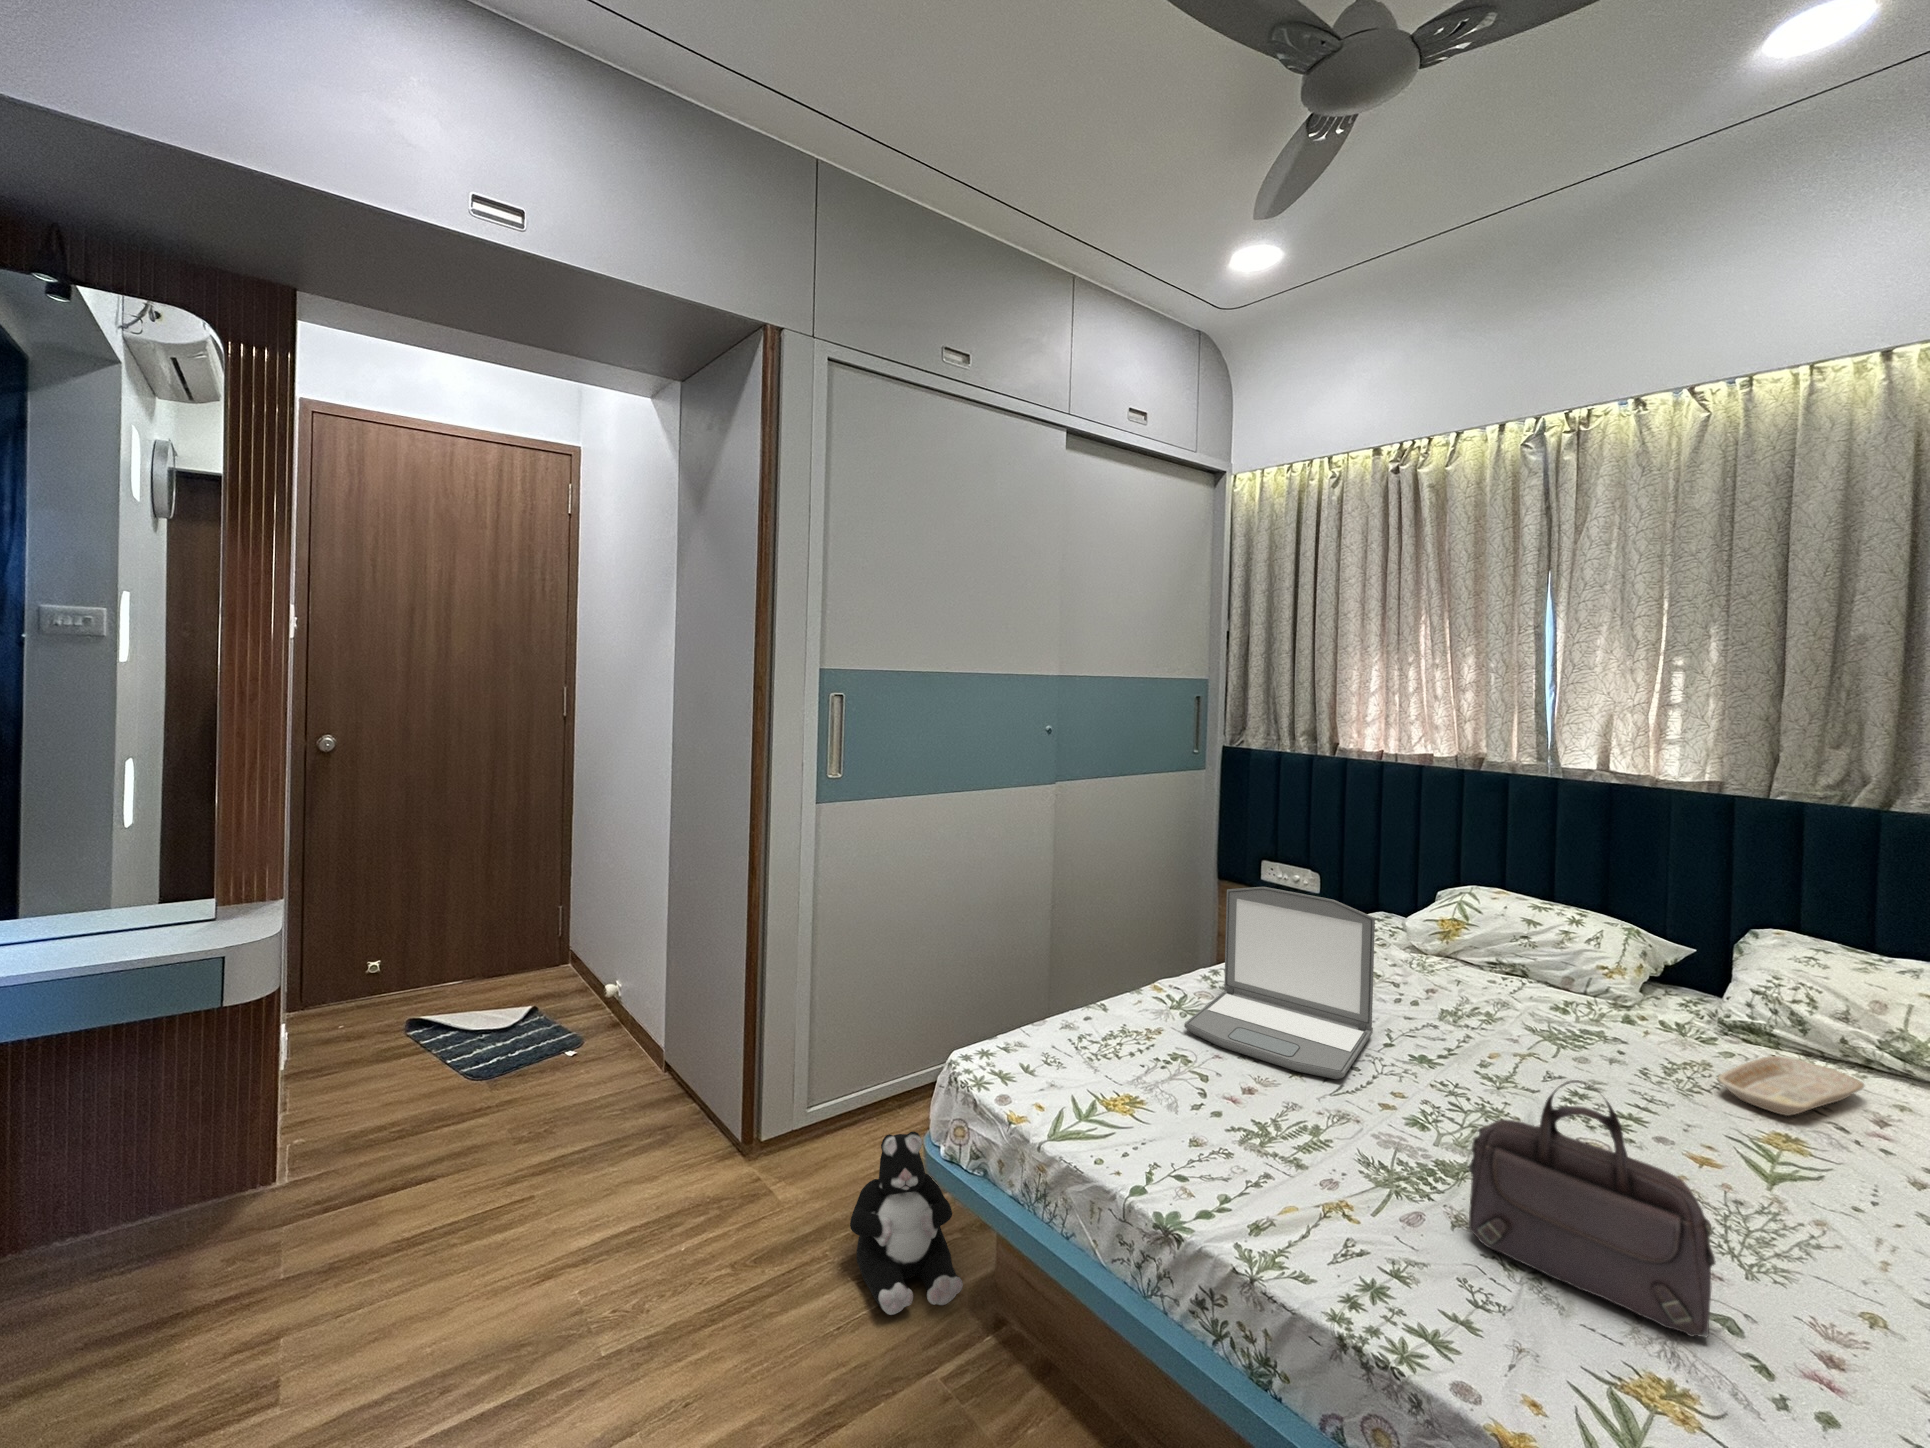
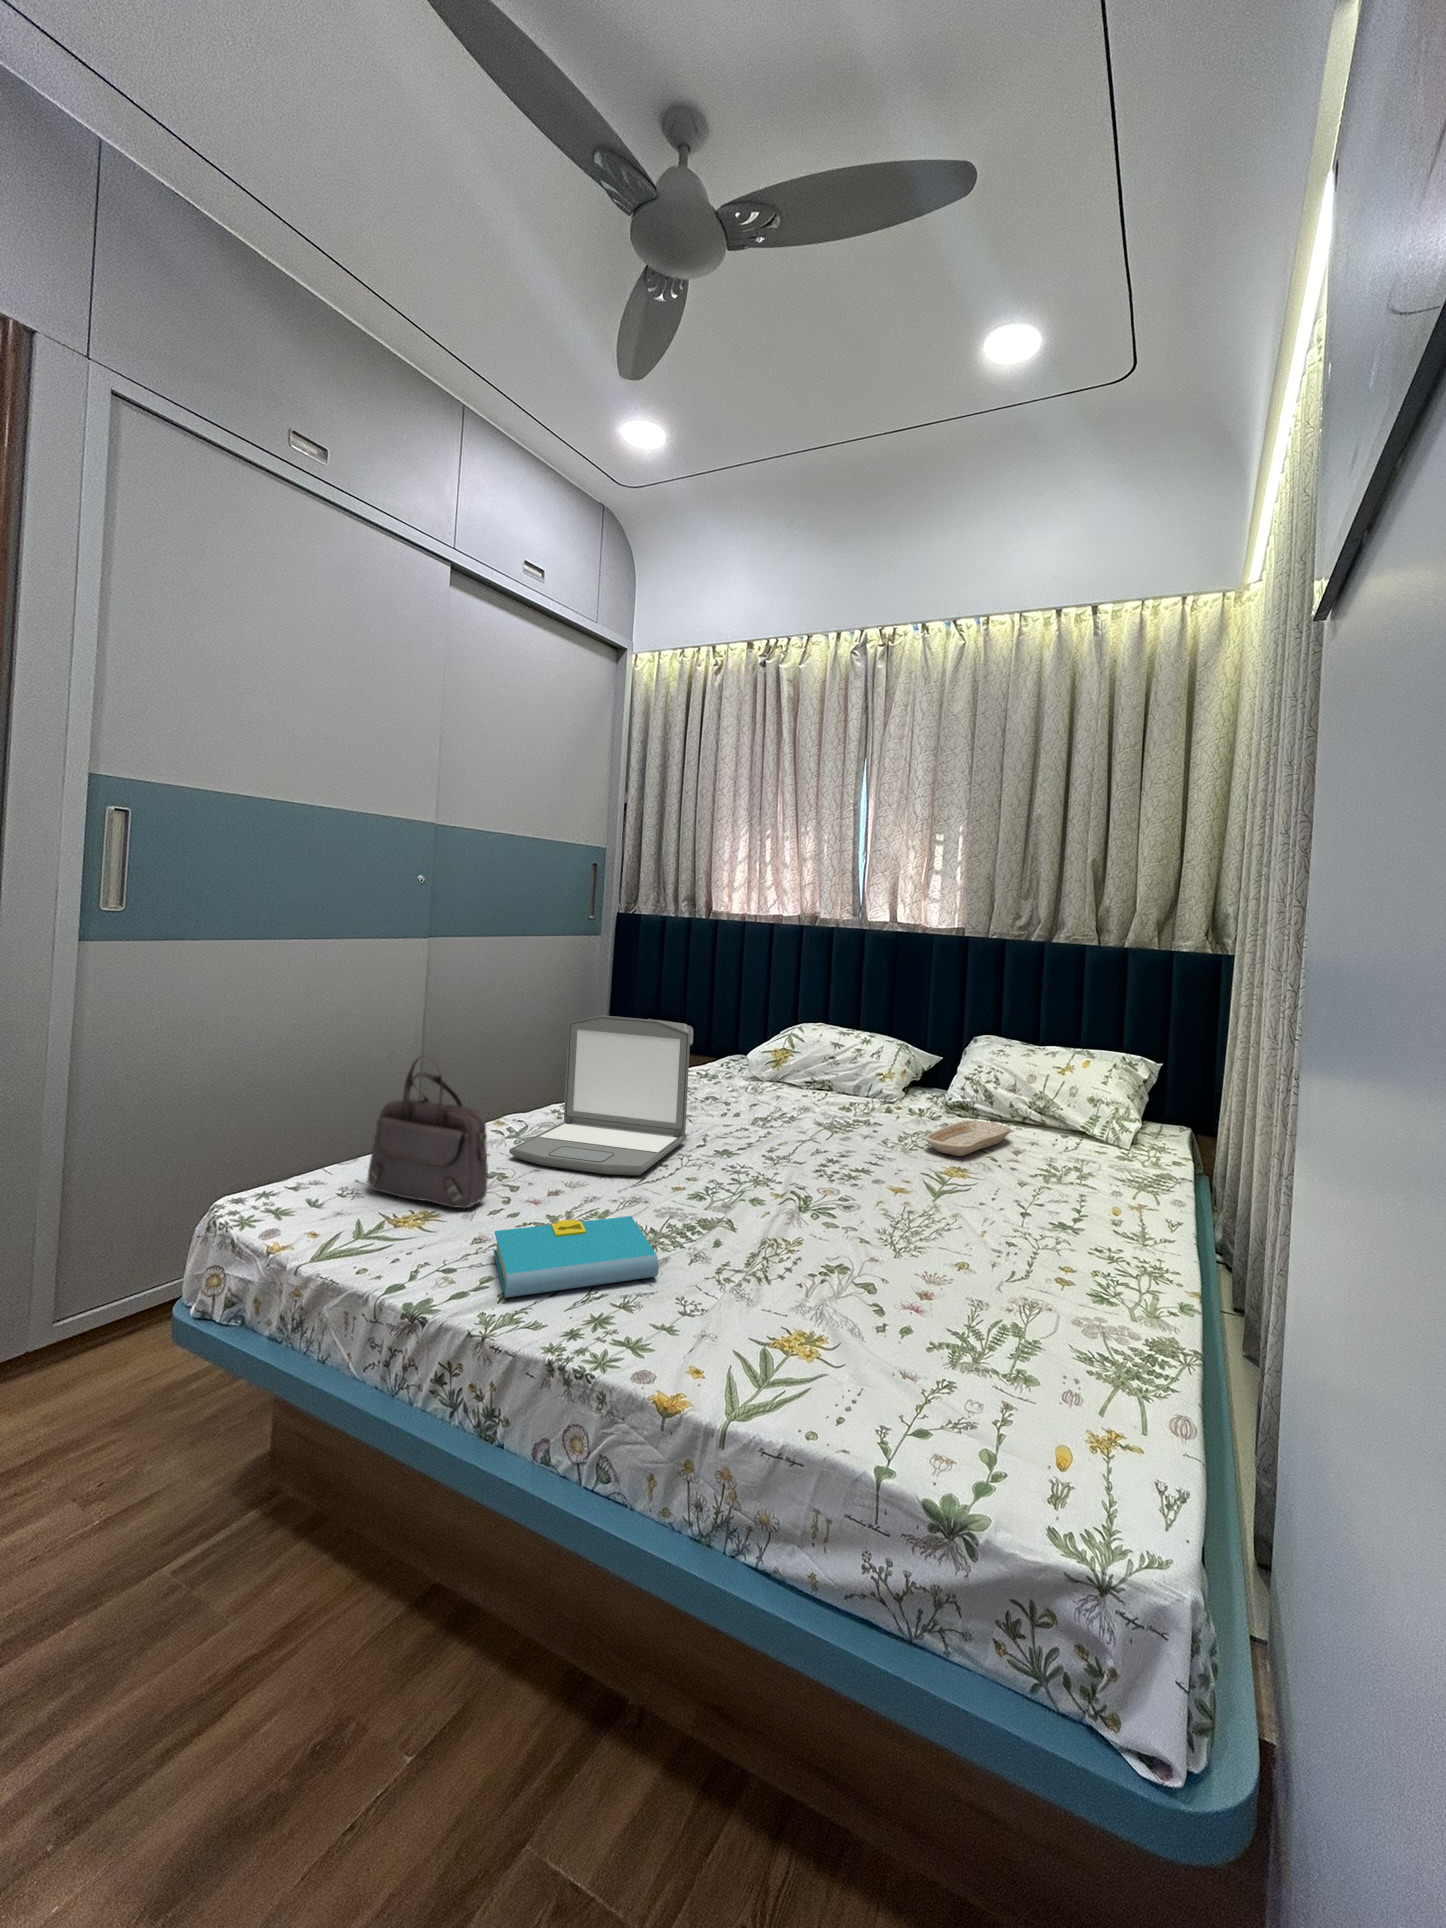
handbag: present [1468,1080,1715,1337] -> present [367,1057,488,1209]
plush toy: present [850,1132,963,1315] -> none [68,1310,222,1522]
book: none [1222,1145,1429,1247] -> present [494,1216,659,1298]

